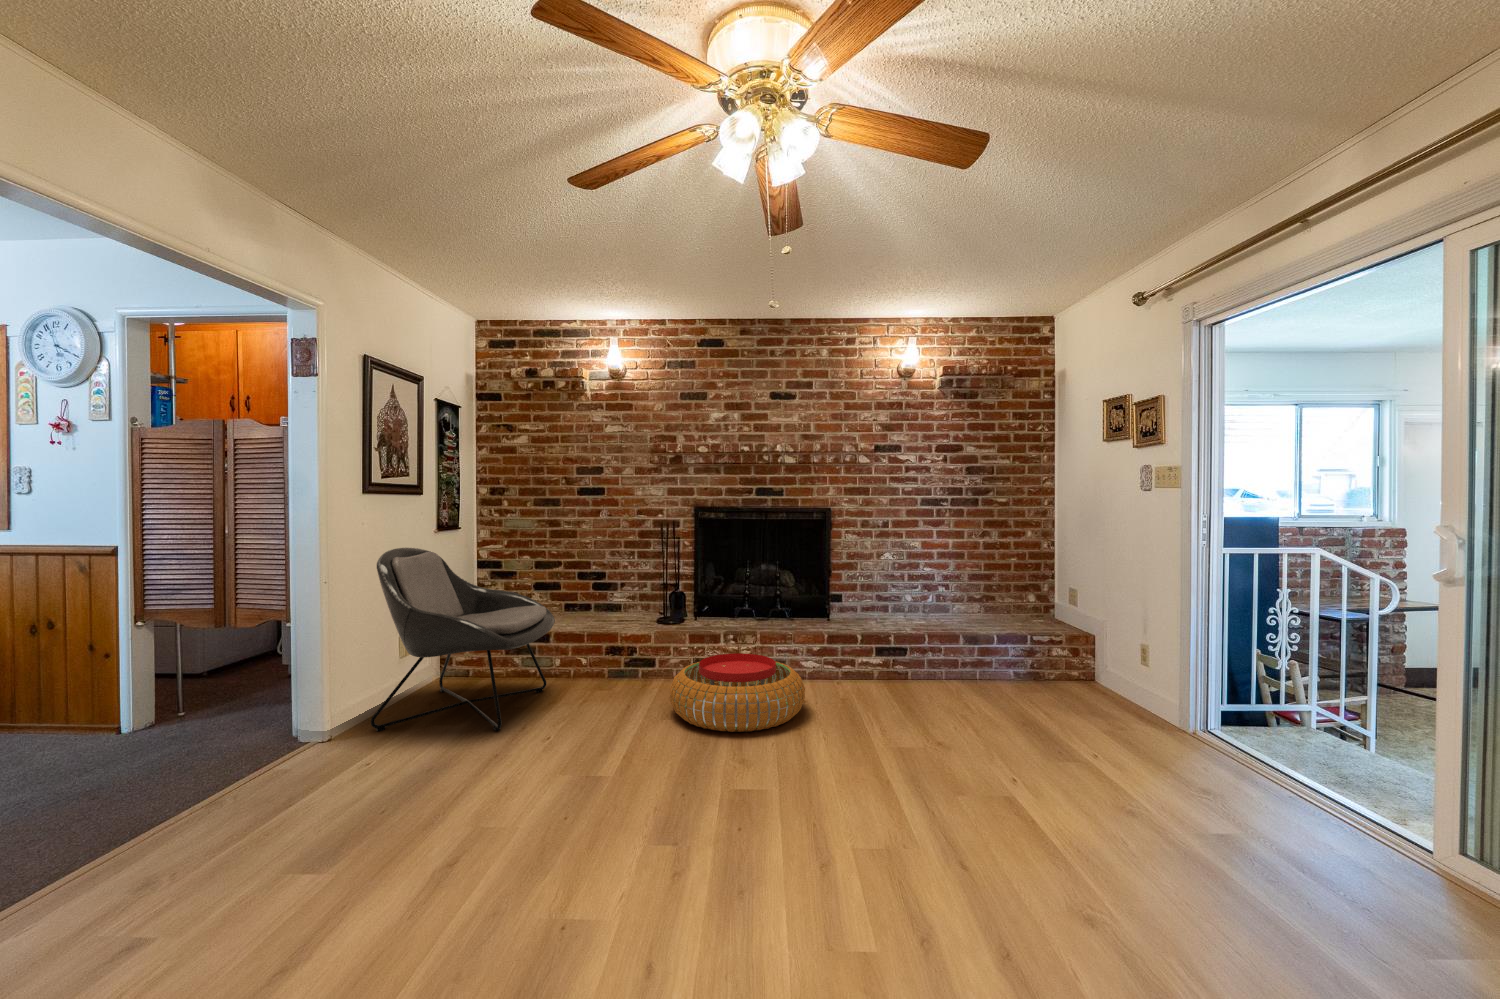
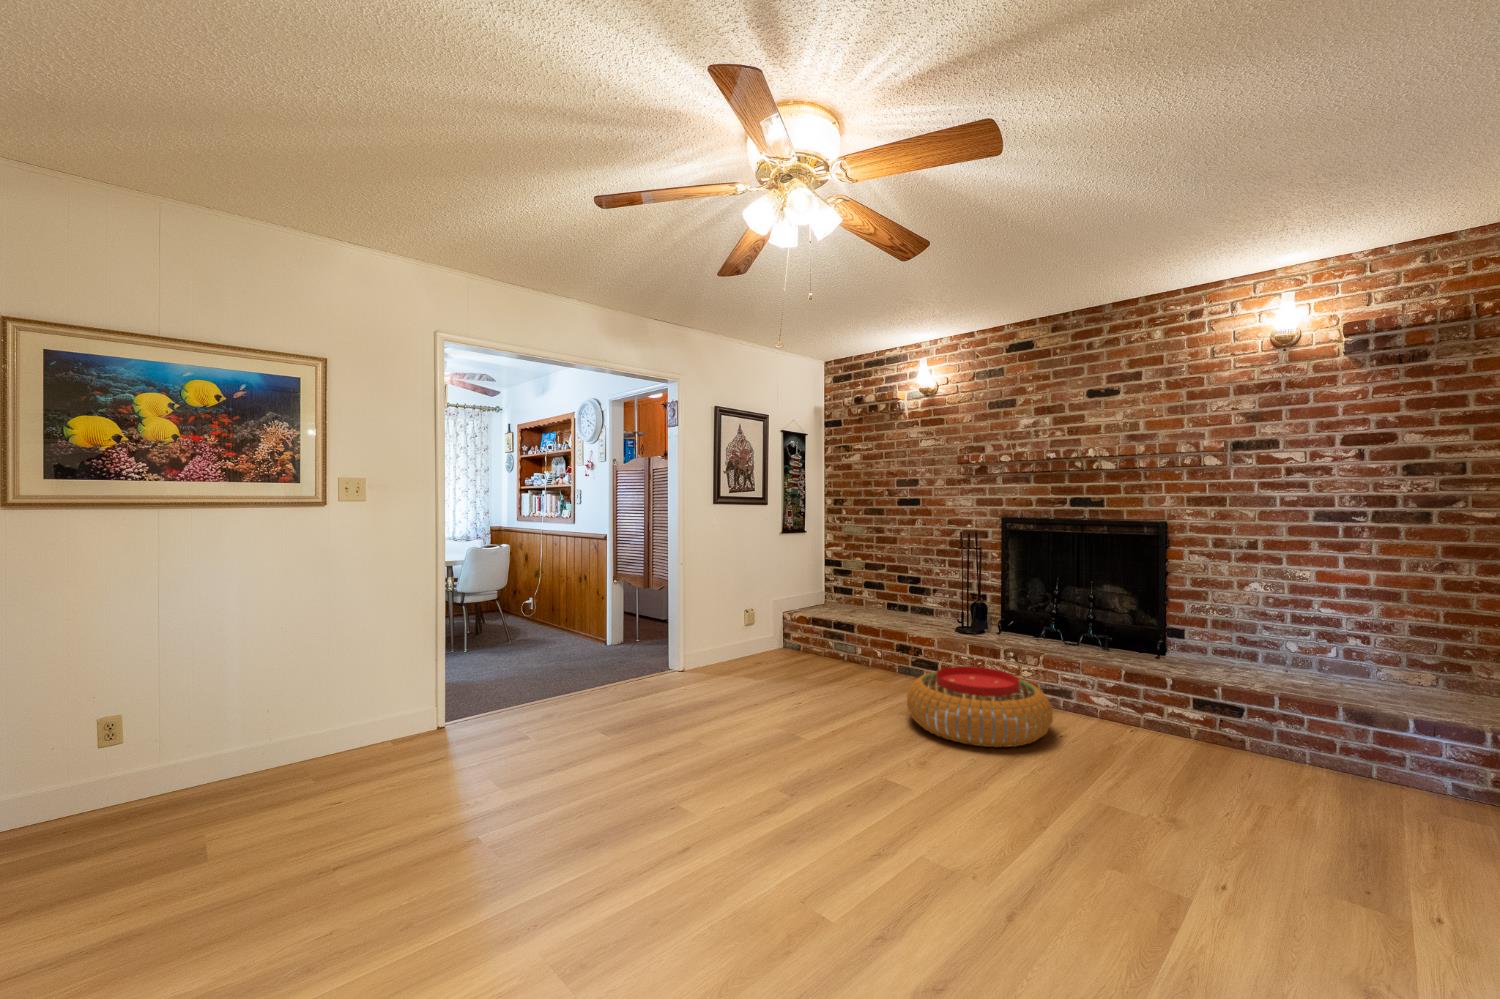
lounge chair: present [371,548,555,731] -> none [708,544,847,691]

